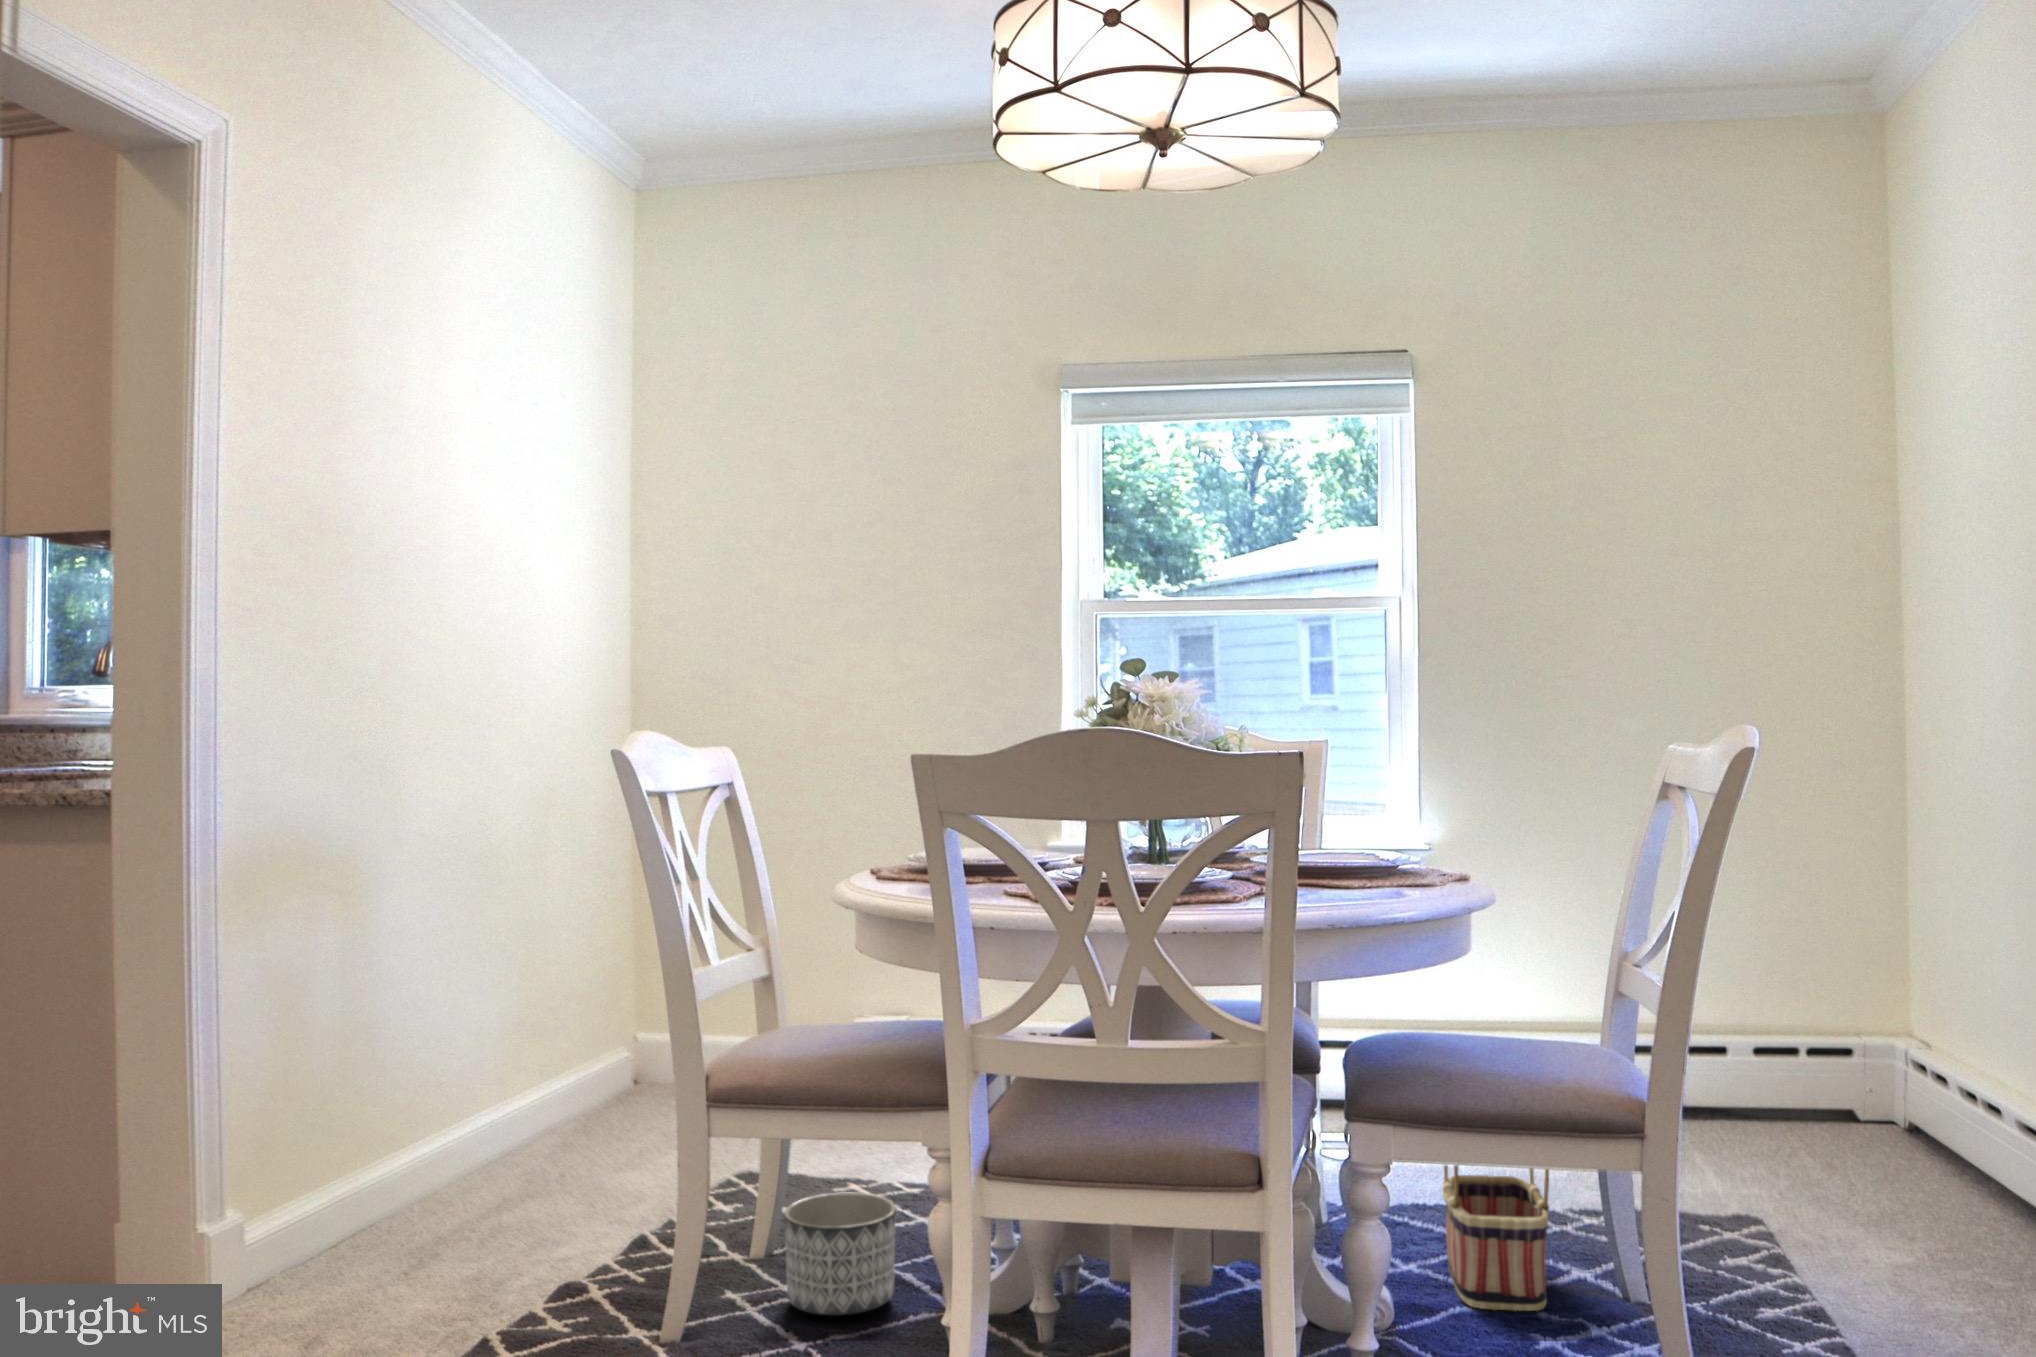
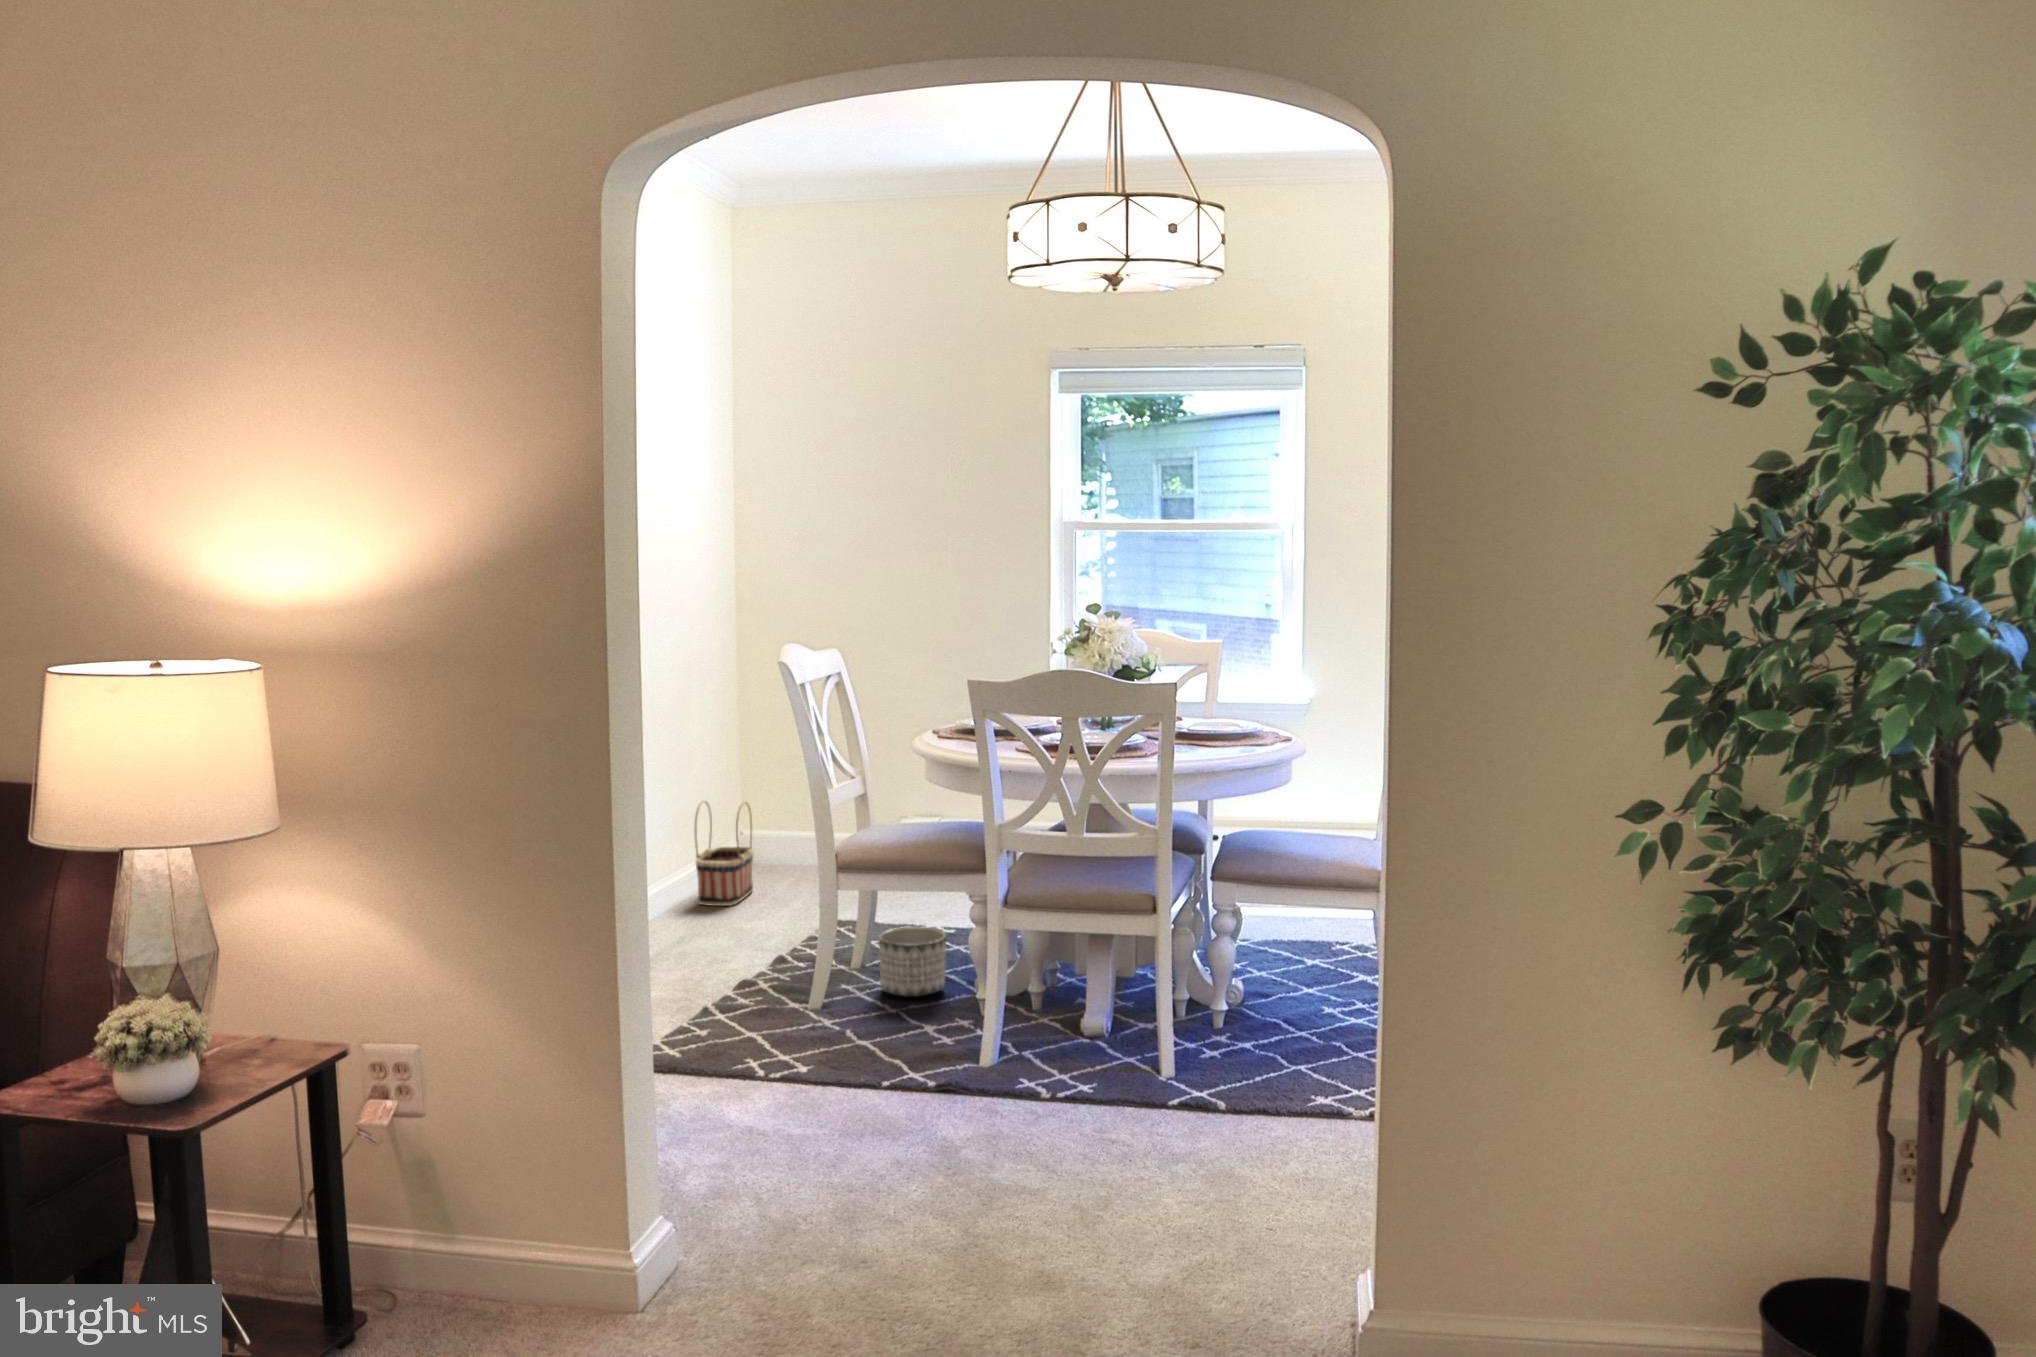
basket: present [1443,1165,1549,1311] -> present [695,801,753,906]

